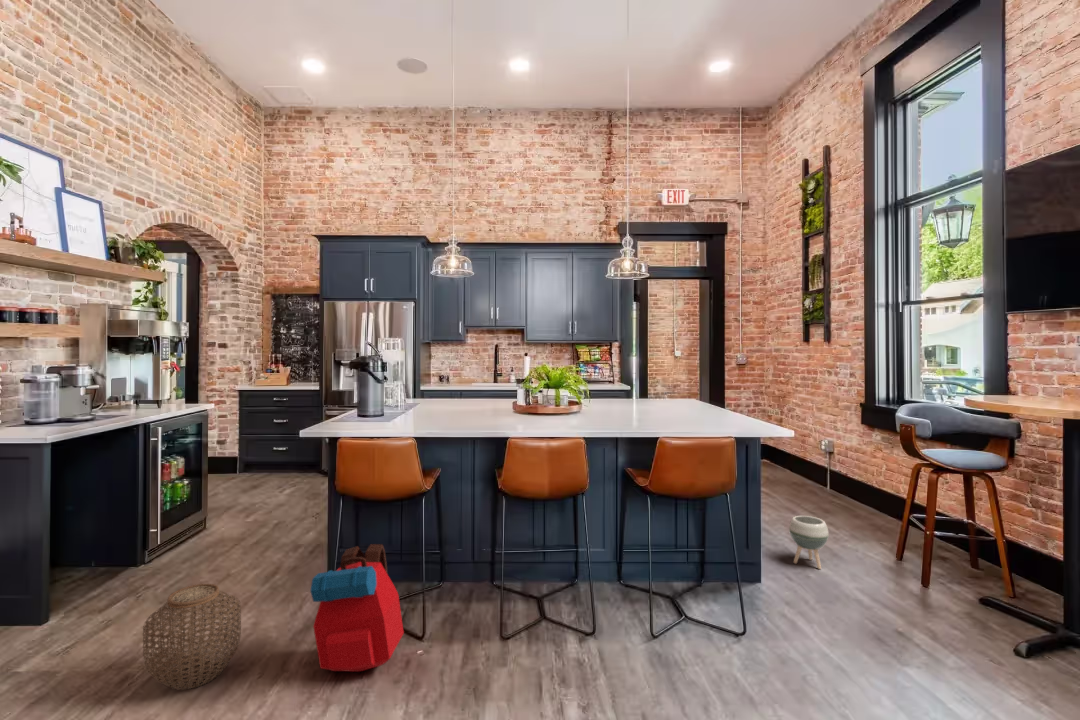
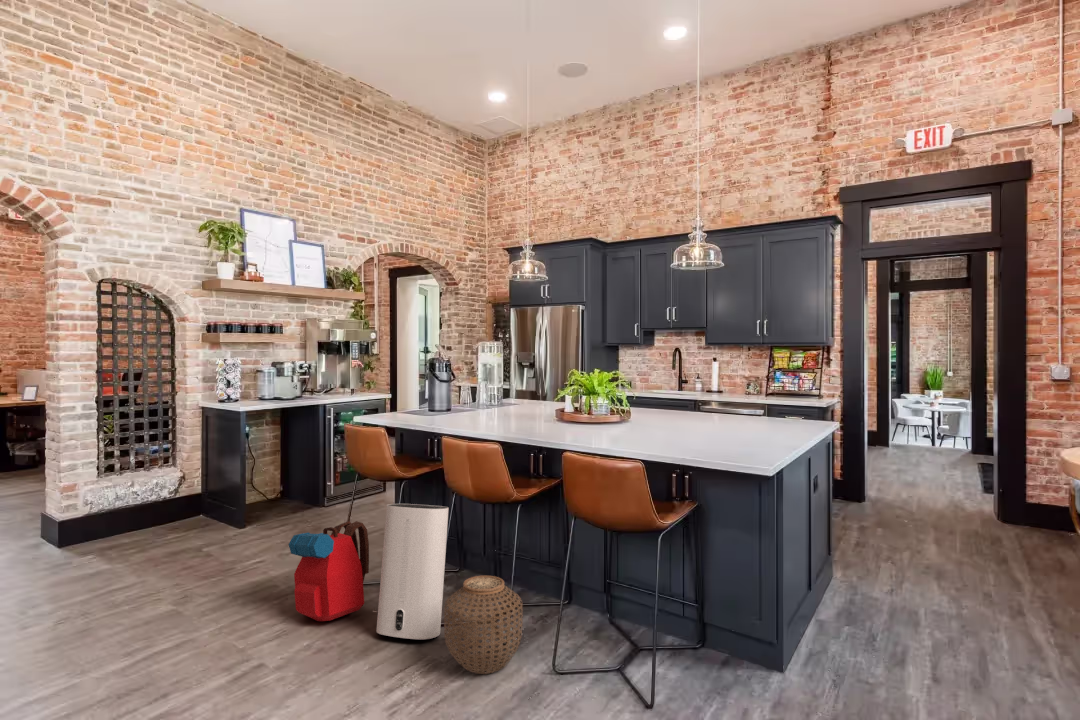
air purifier: none [440,508,512,658] -> present [376,504,449,639]
planter: present [789,516,829,569] -> none [877,604,941,691]
woven basket: present [143,584,241,689] -> present [444,576,523,674]

